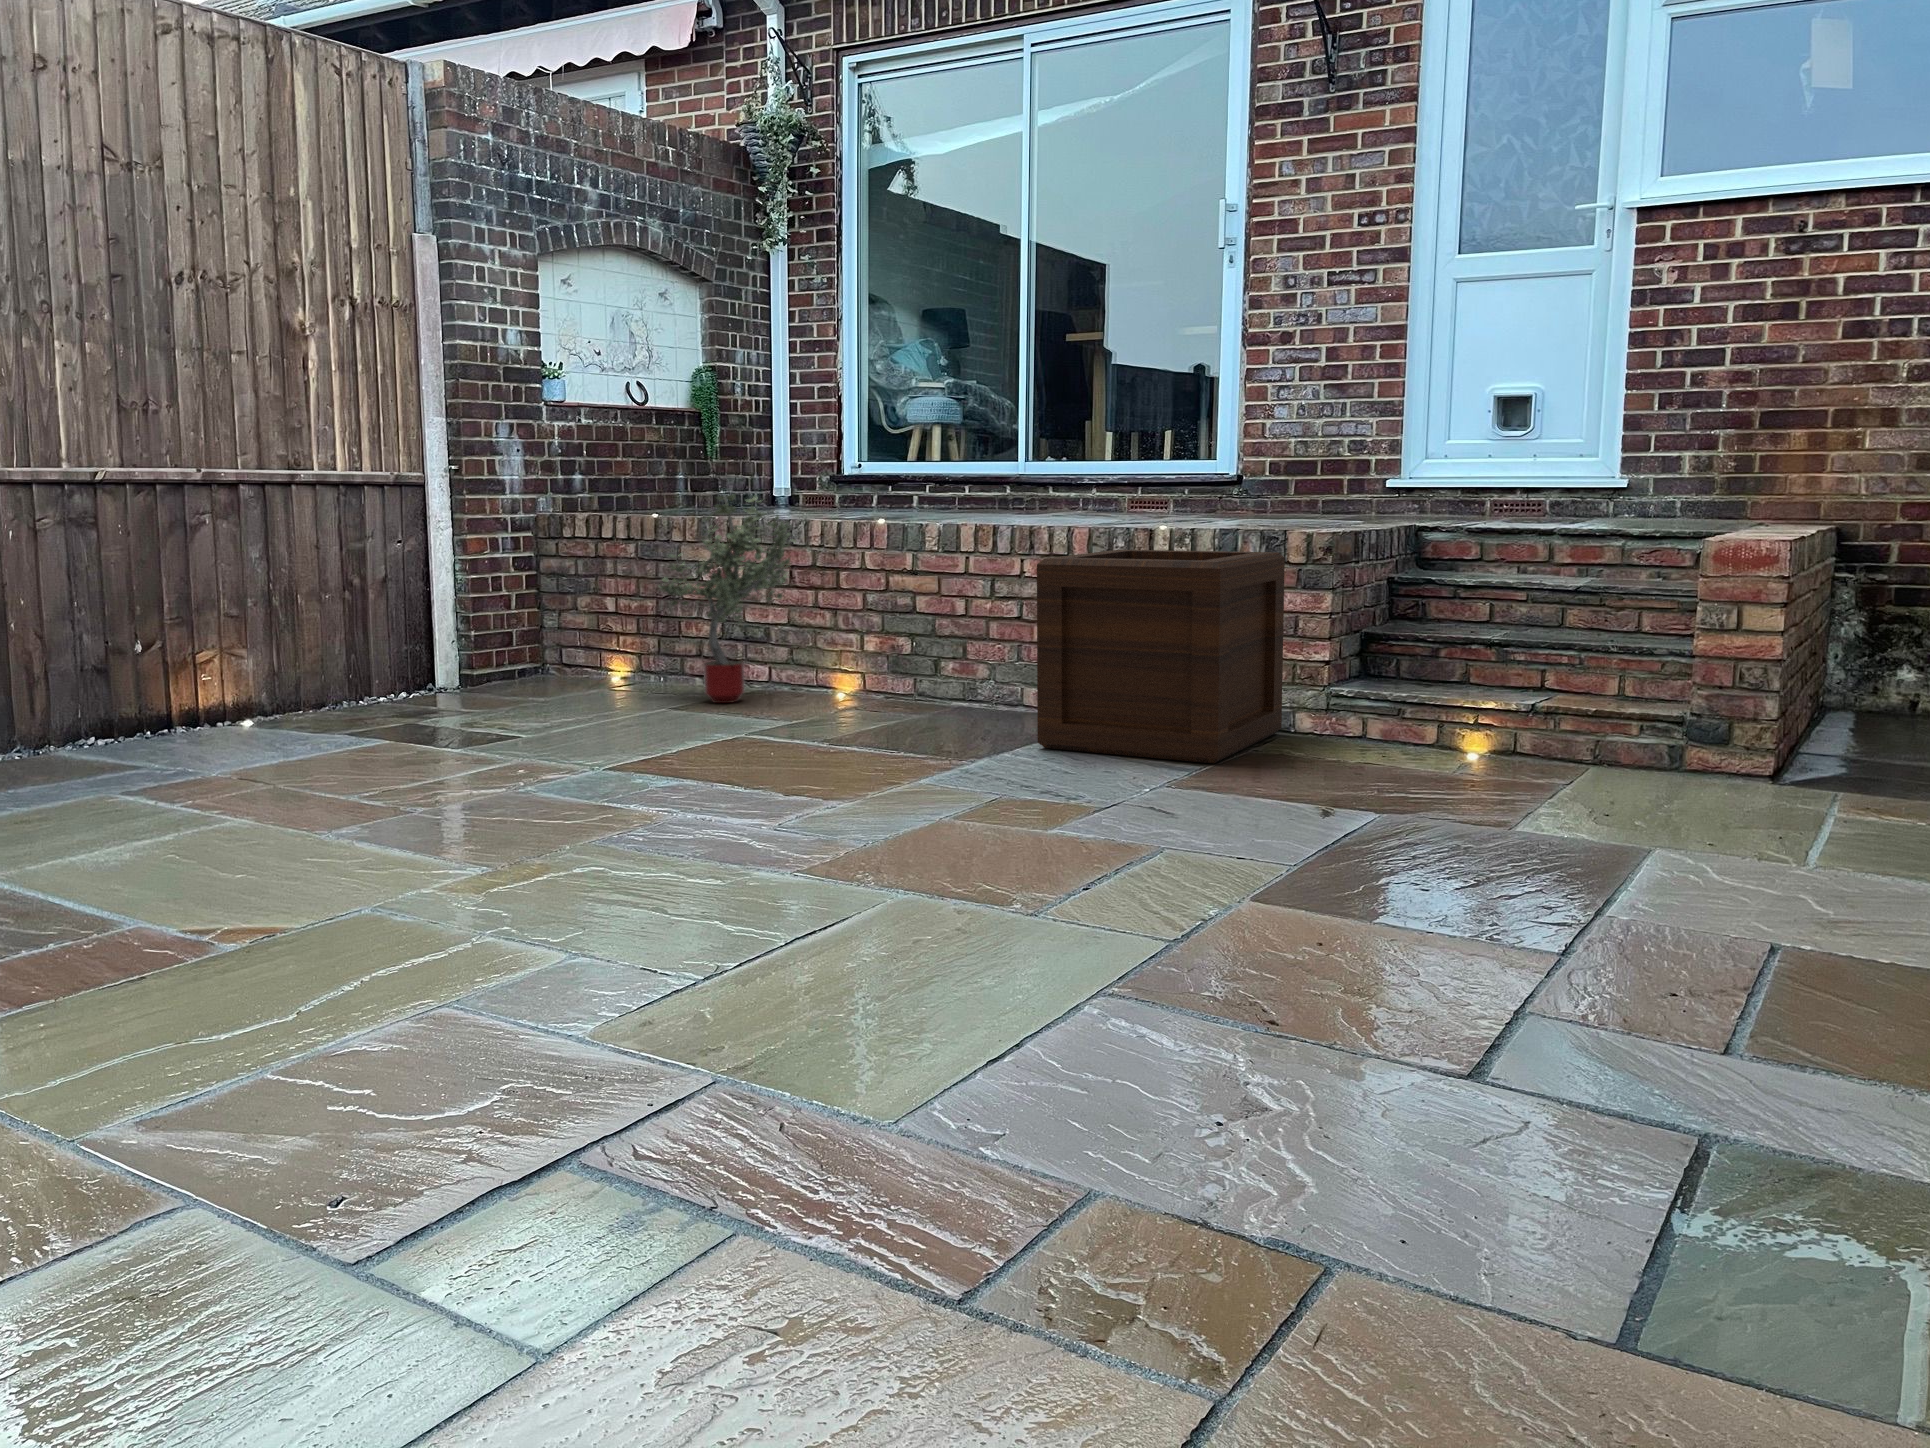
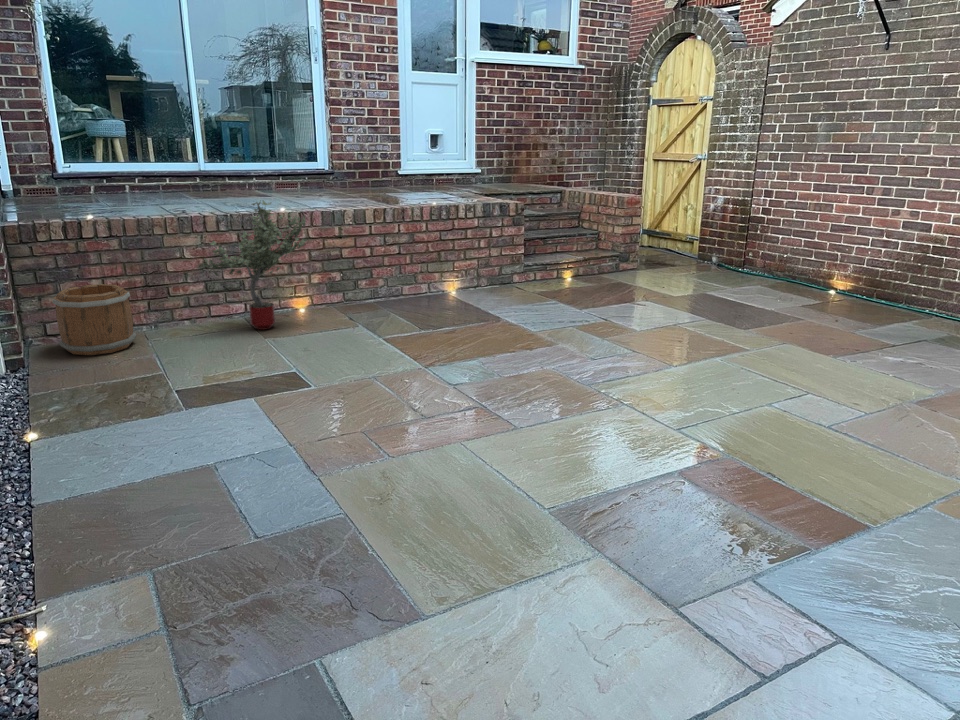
wooden crate: present [1037,550,1285,763] -> none [448,212,559,308]
bucket: none [511,601,609,690] -> present [52,284,136,355]

